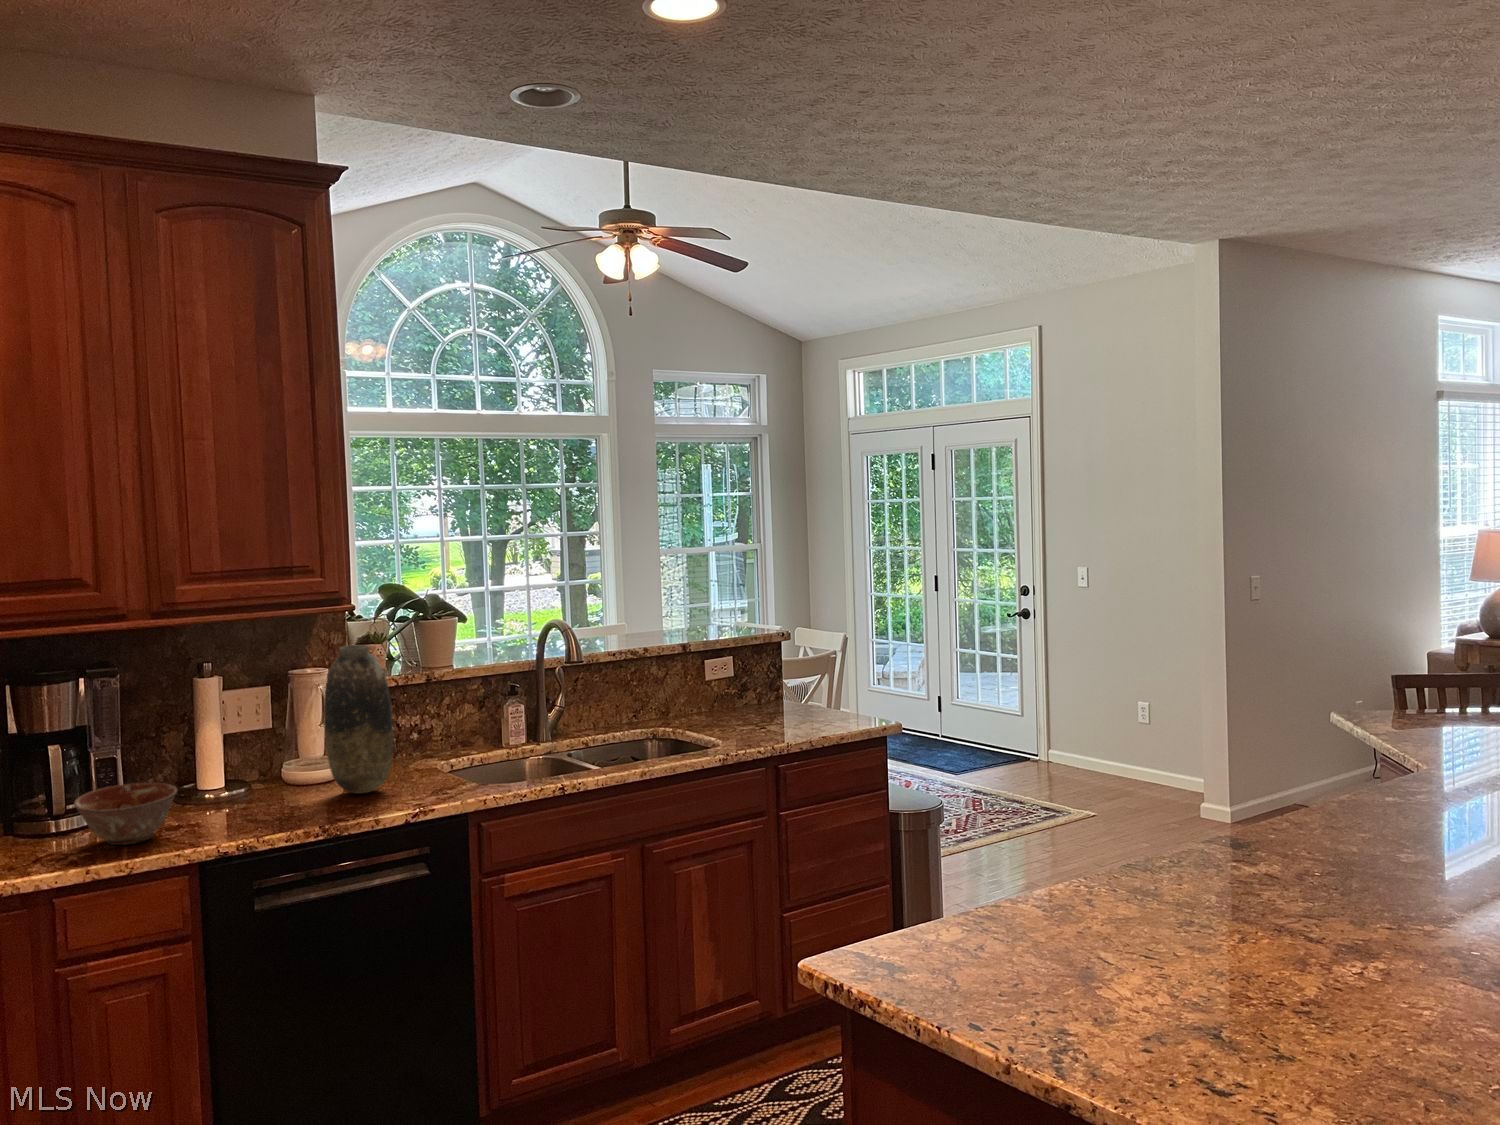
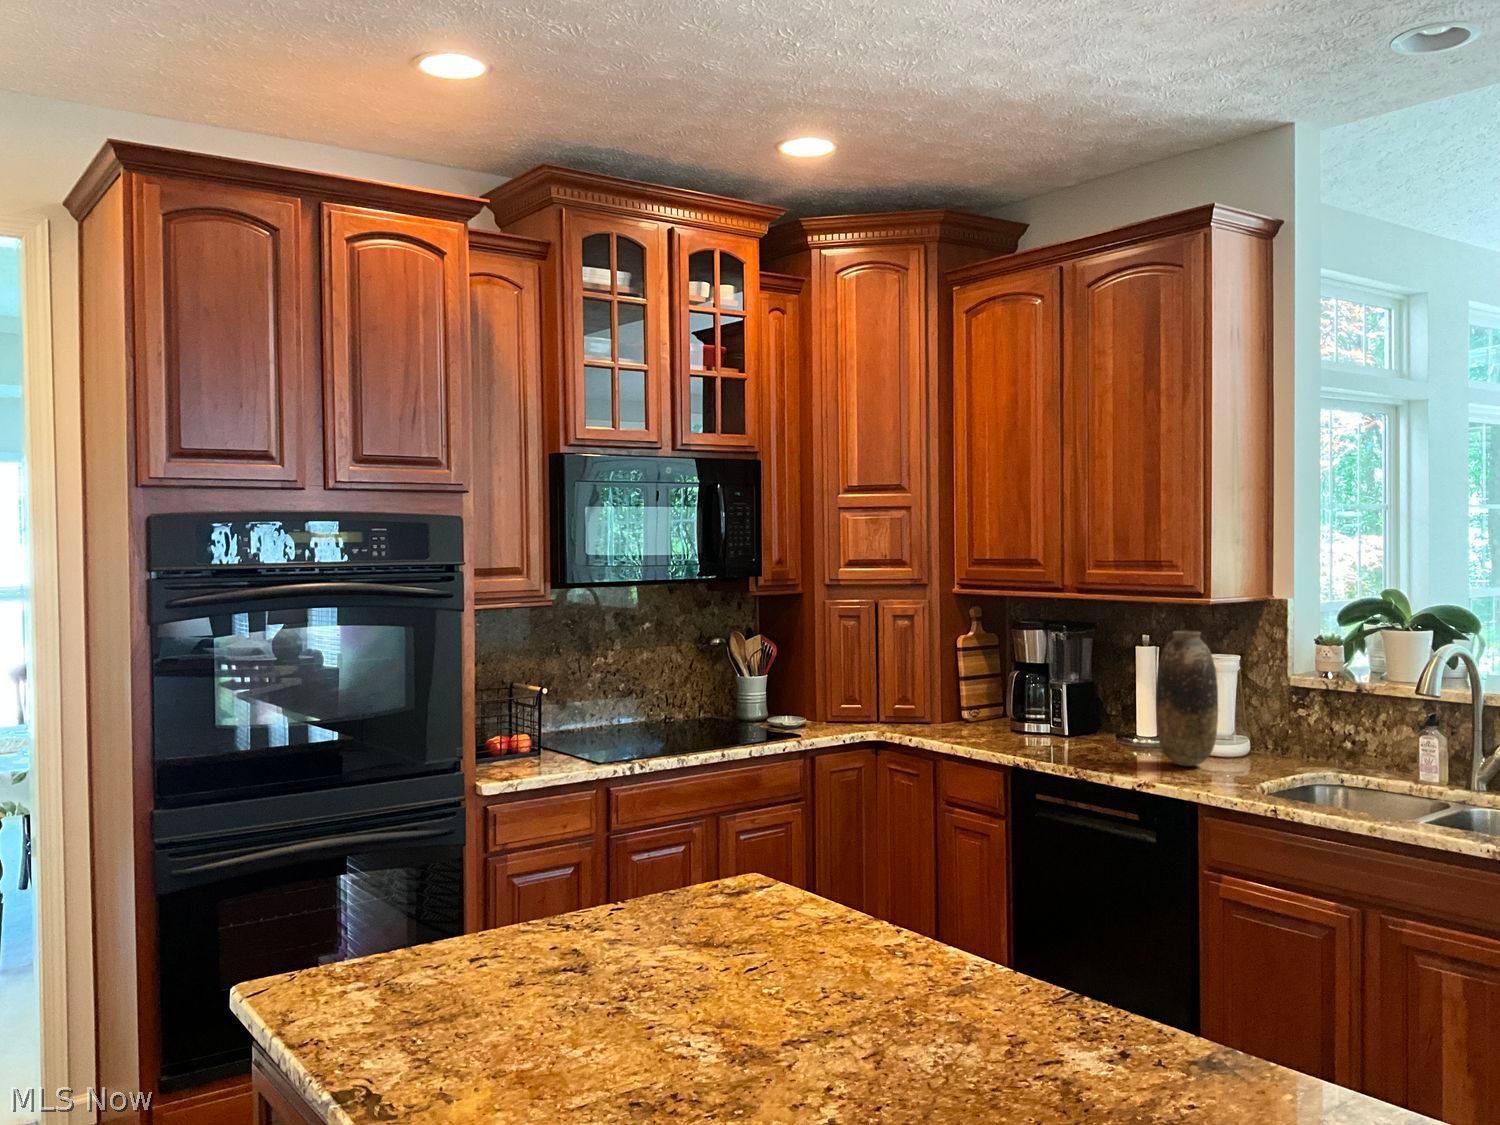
ceramic bowl: present [74,783,177,845] -> none [978,703,1045,743]

